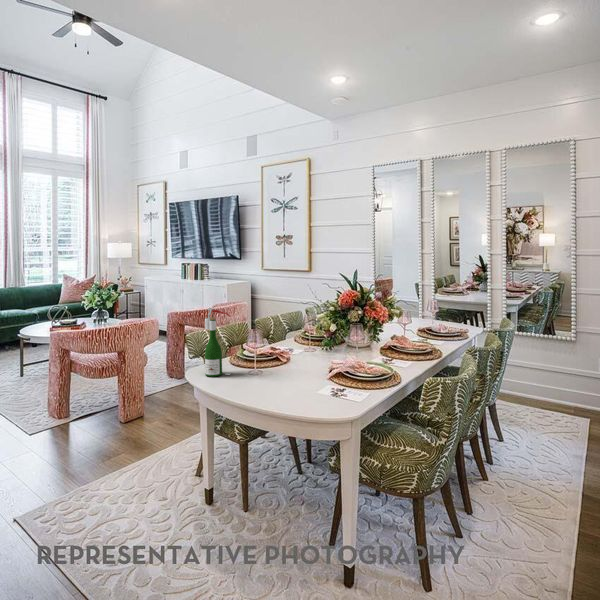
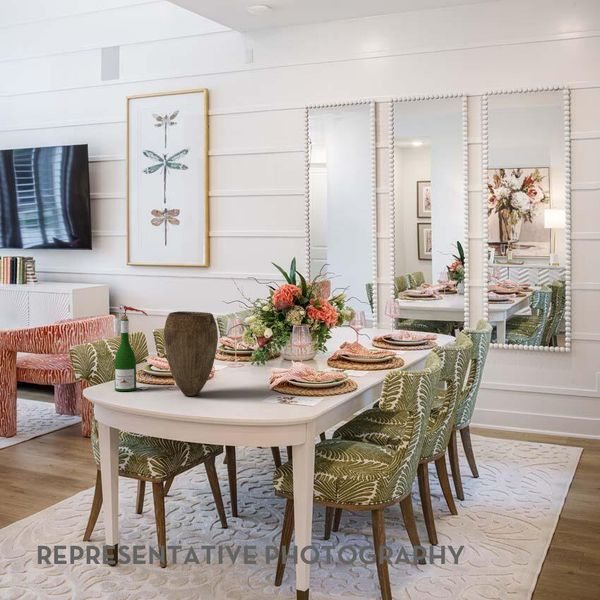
vase: none [239,315,283,385] -> present [164,311,218,396]

